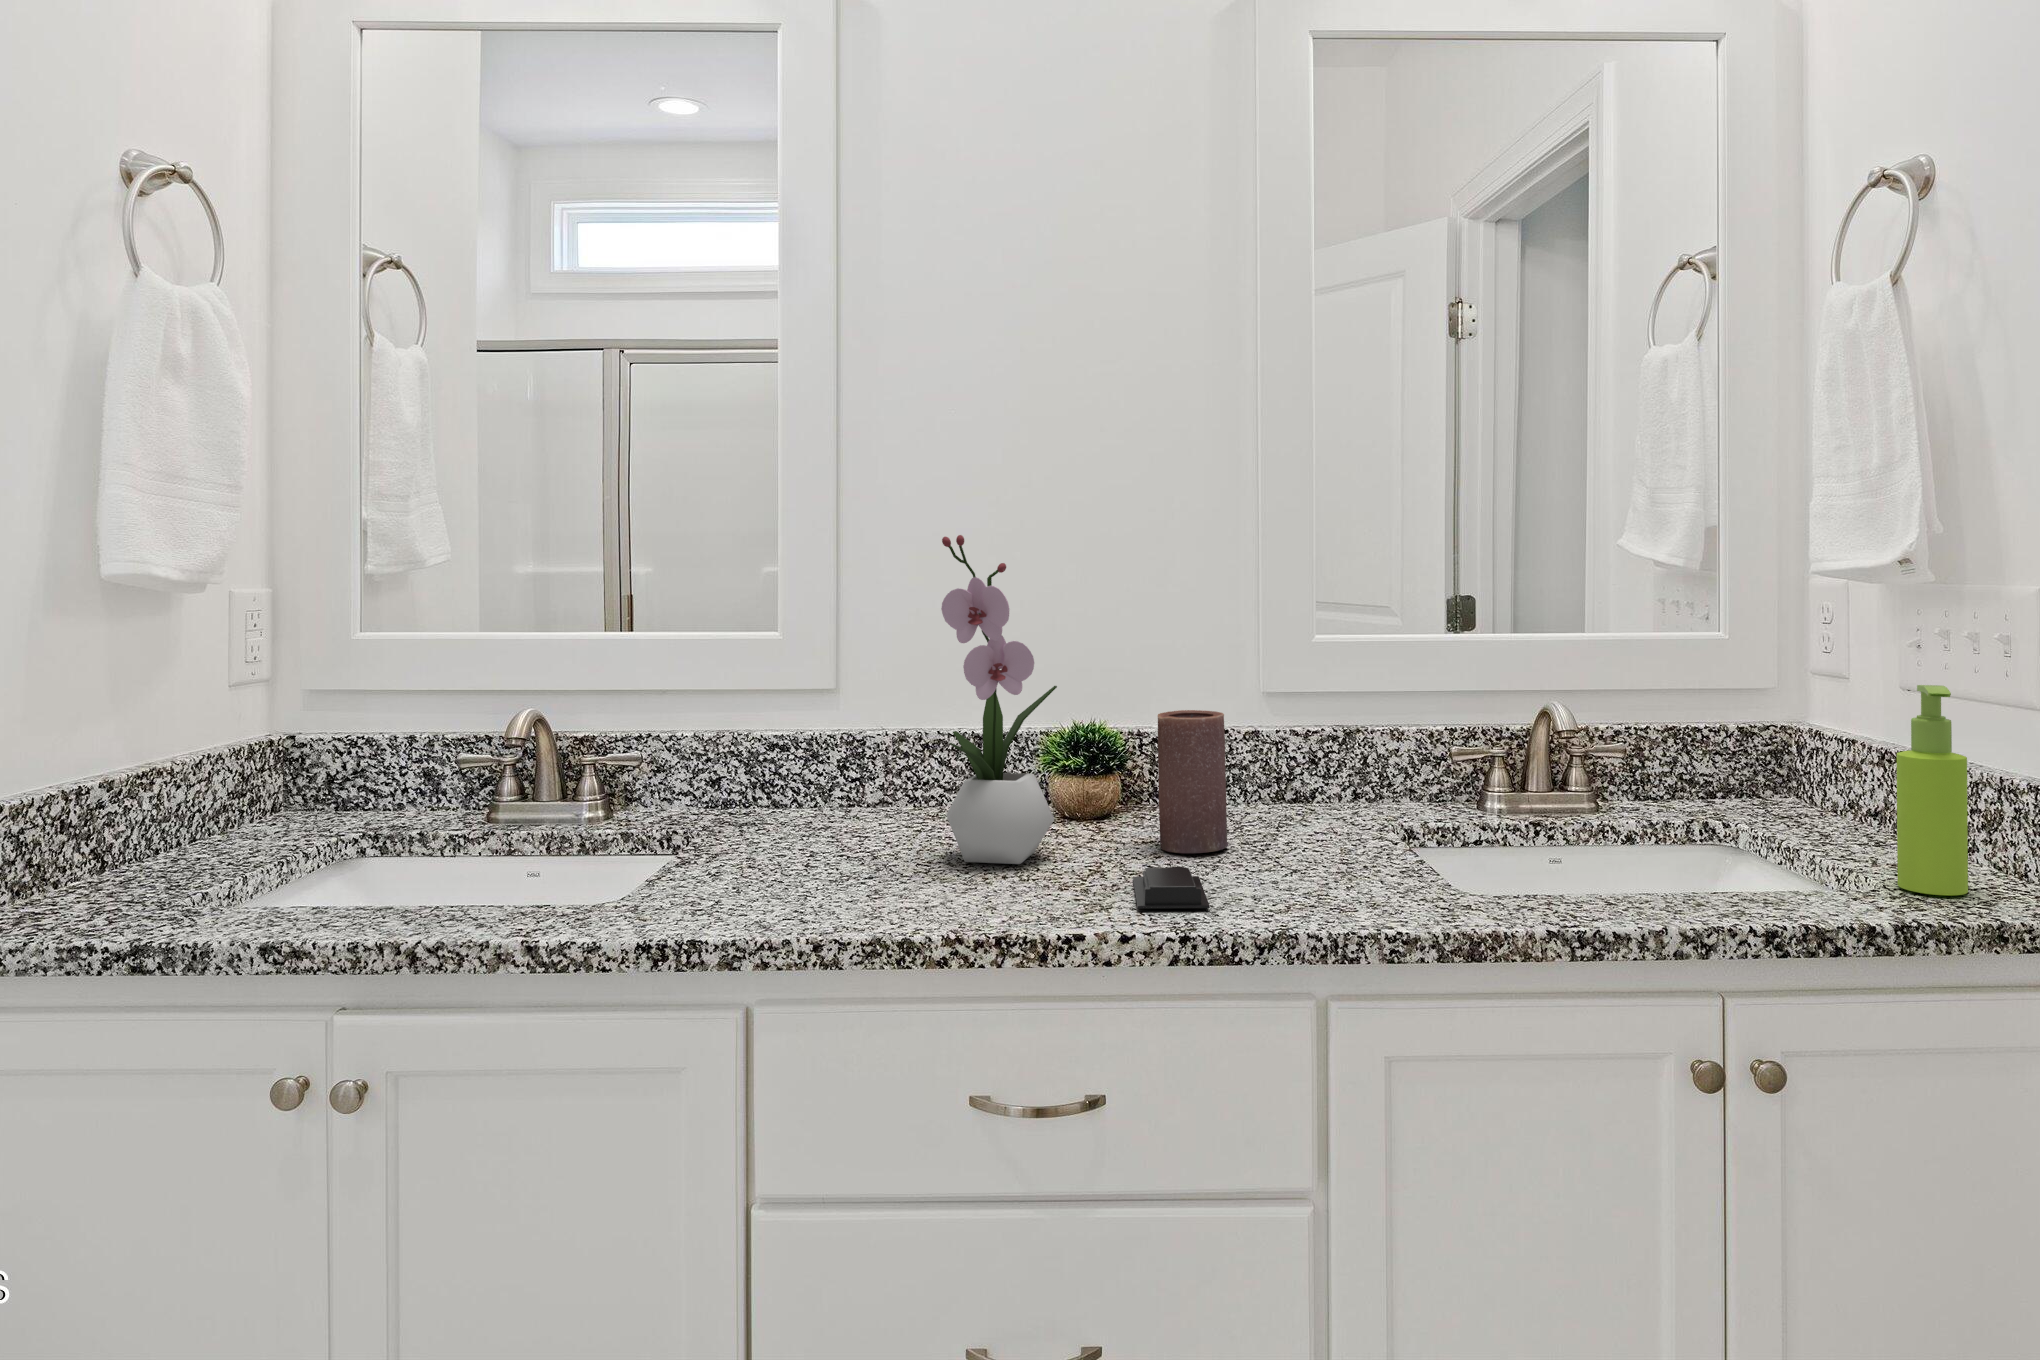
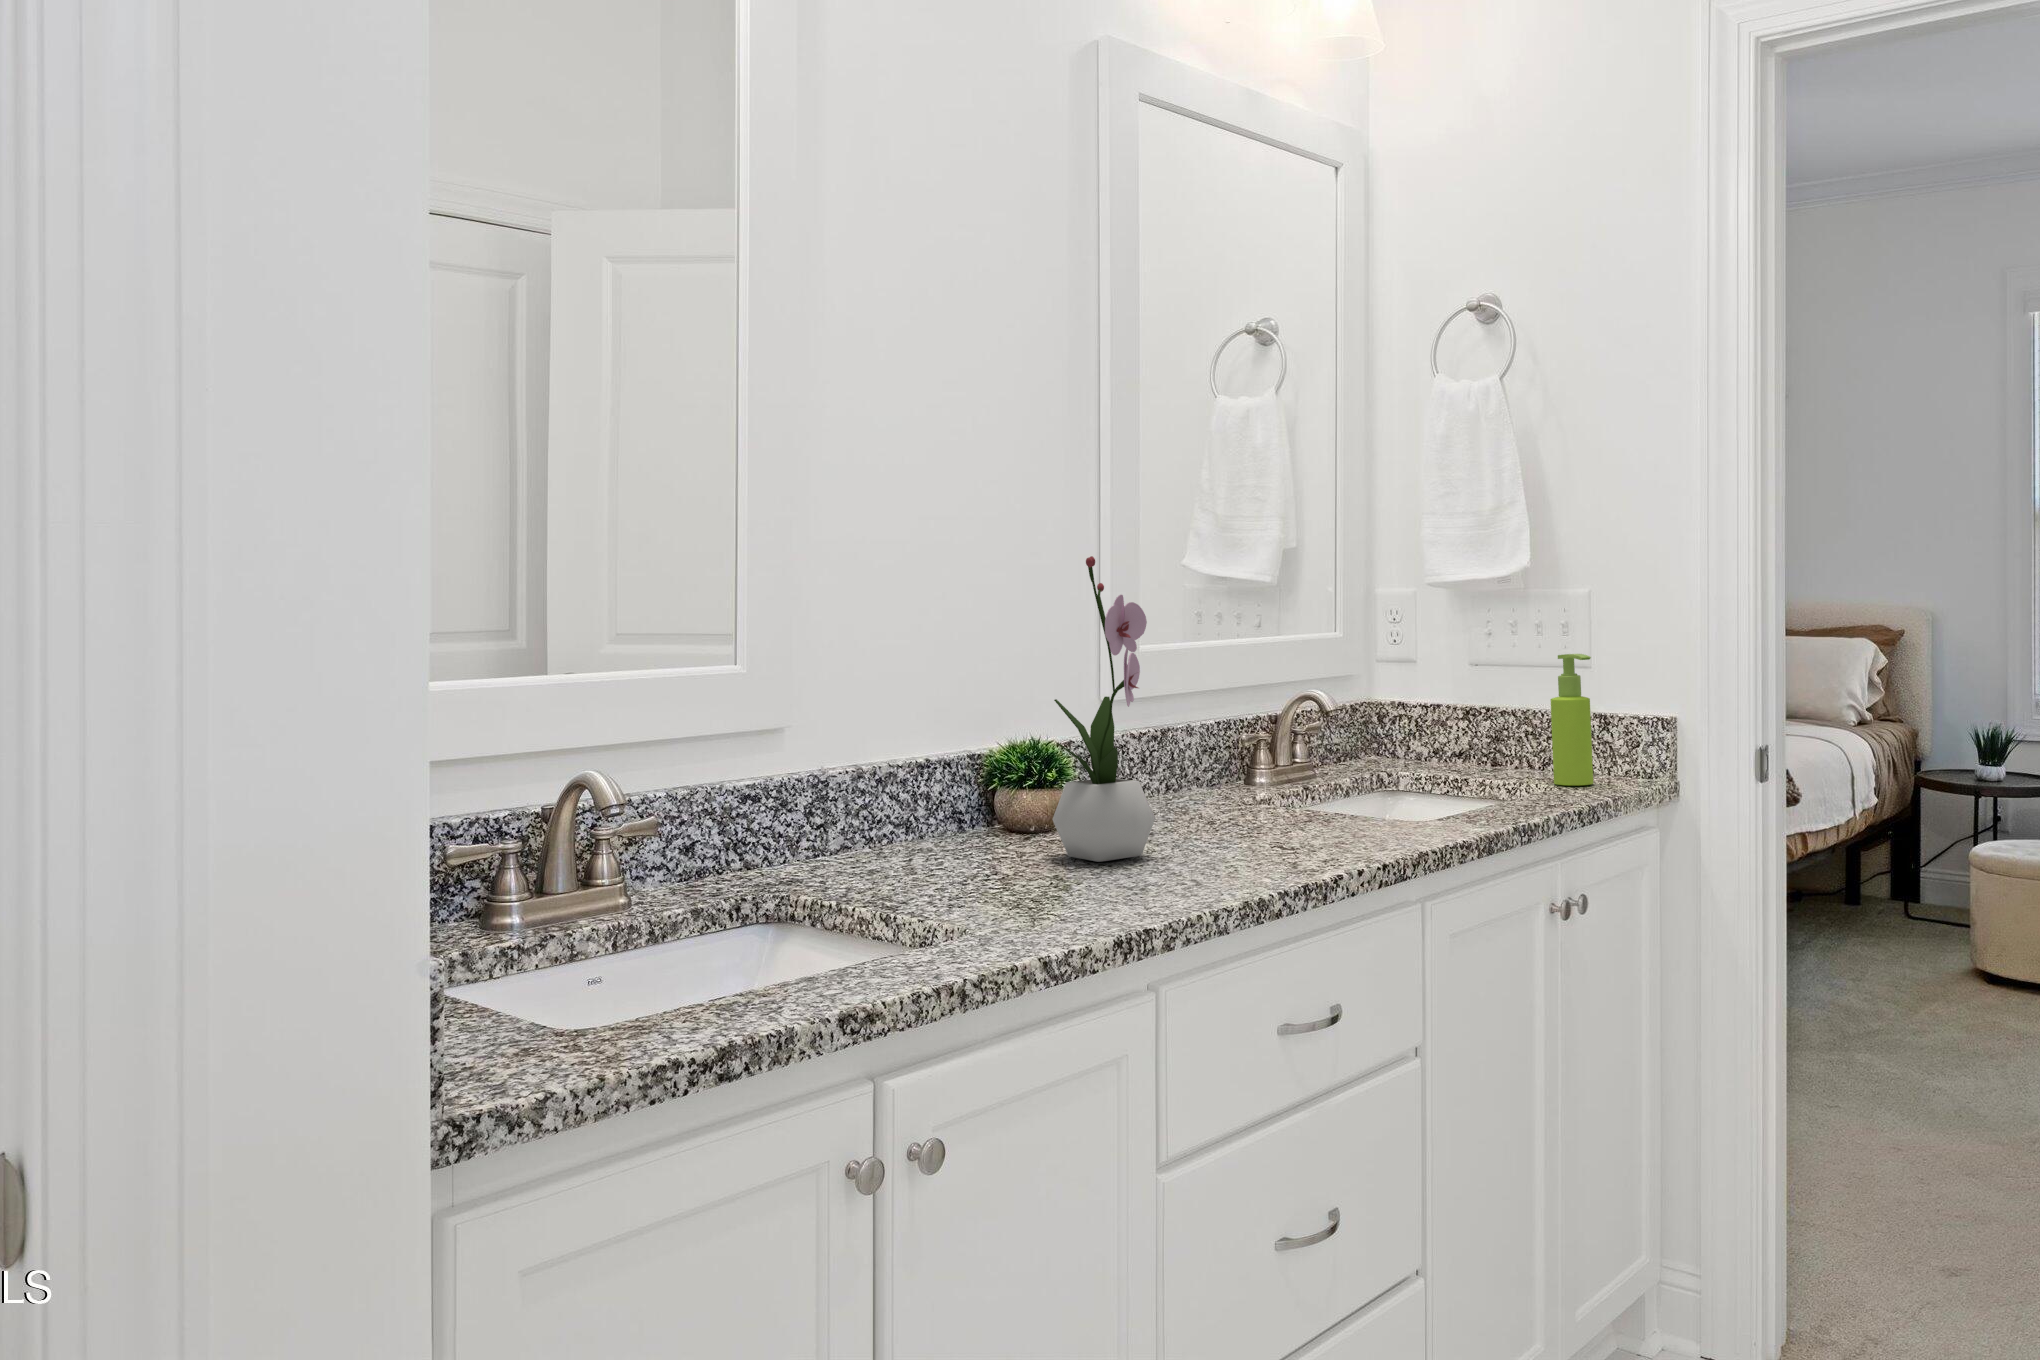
candle: present [1158,710,1229,853] -> none [1159,712,1220,834]
soap bar: present [1133,867,1210,909] -> none [1237,831,1352,857]

